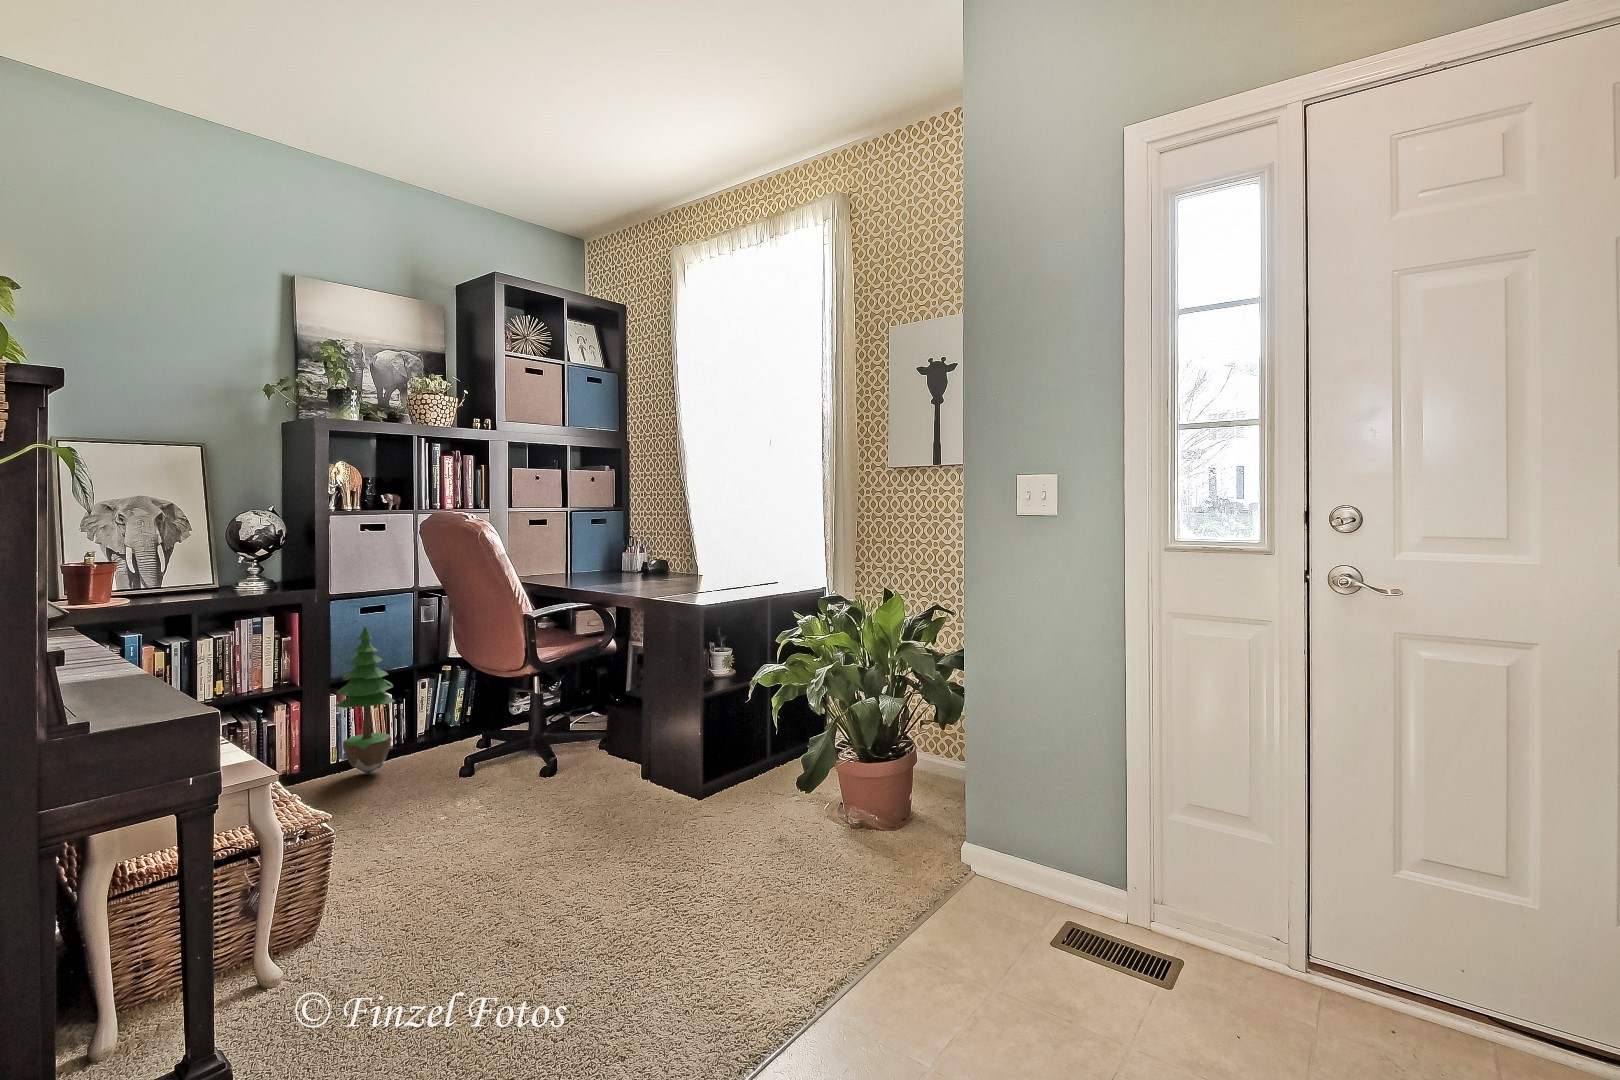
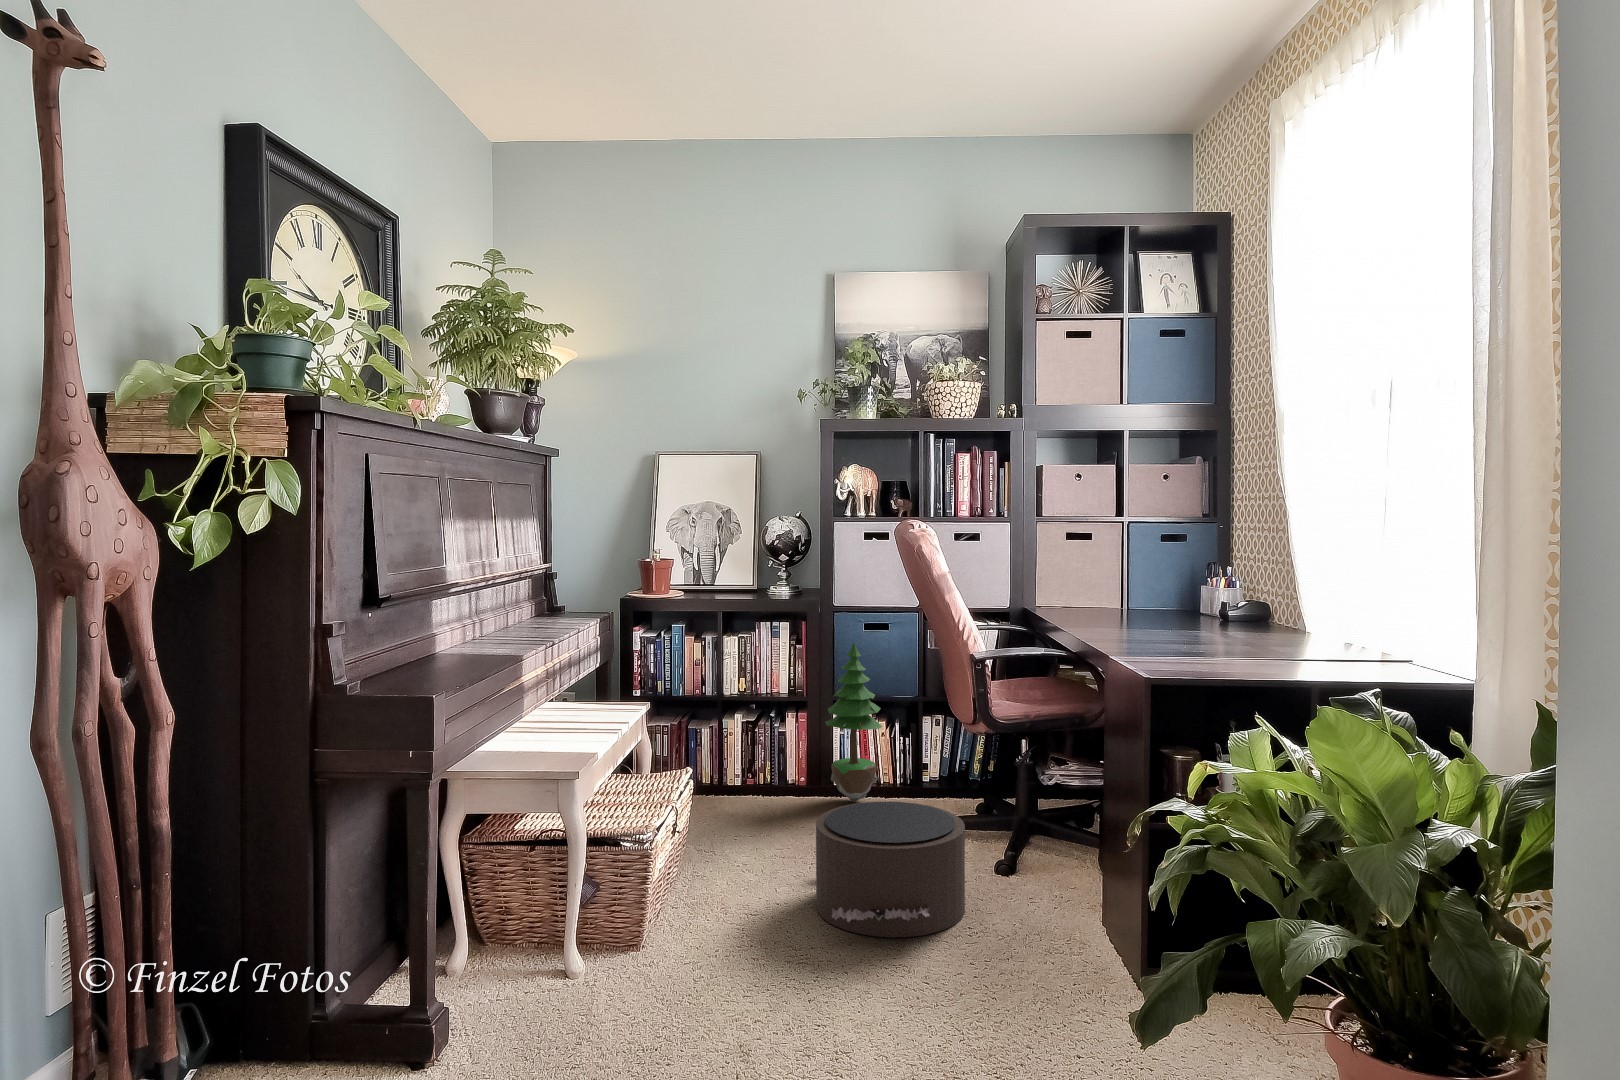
pouf: none [420,743,572,858] -> present [816,801,965,937]

